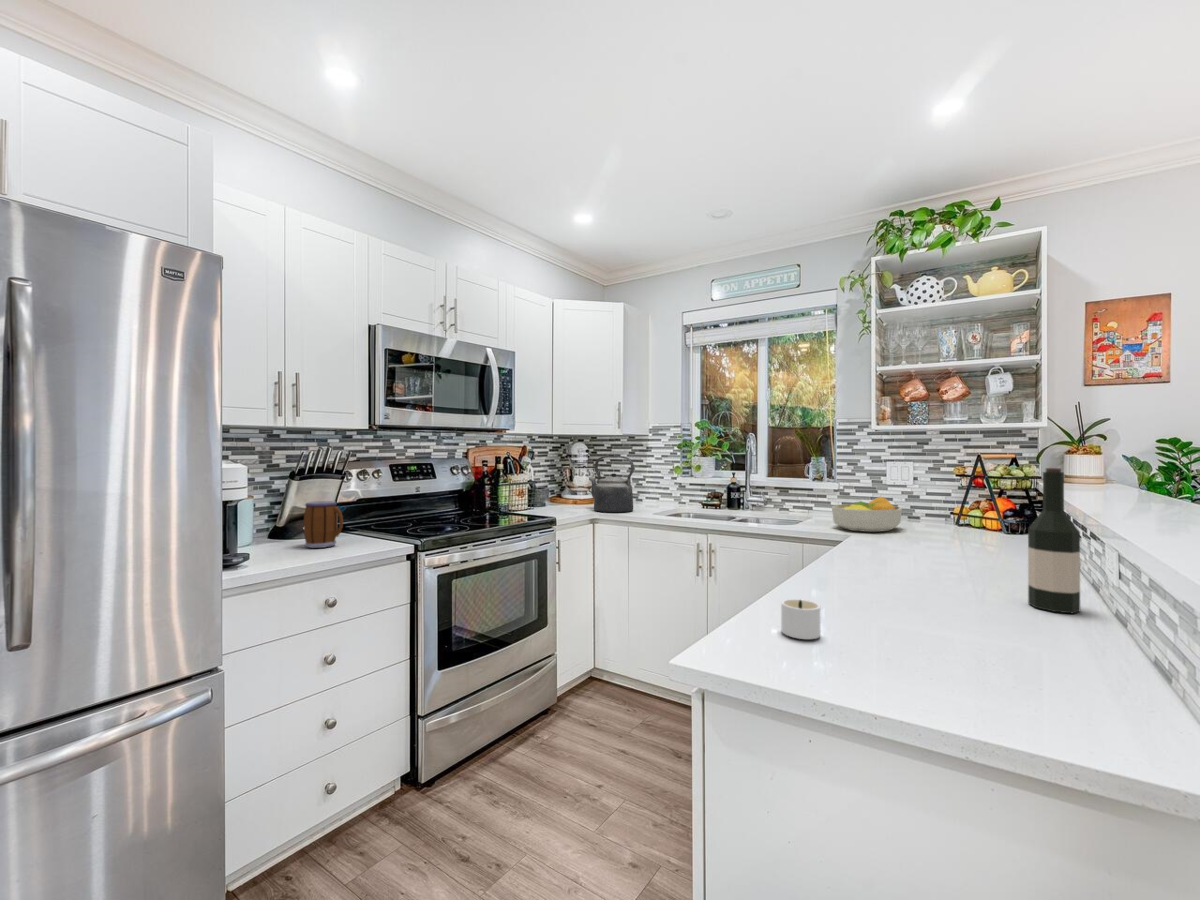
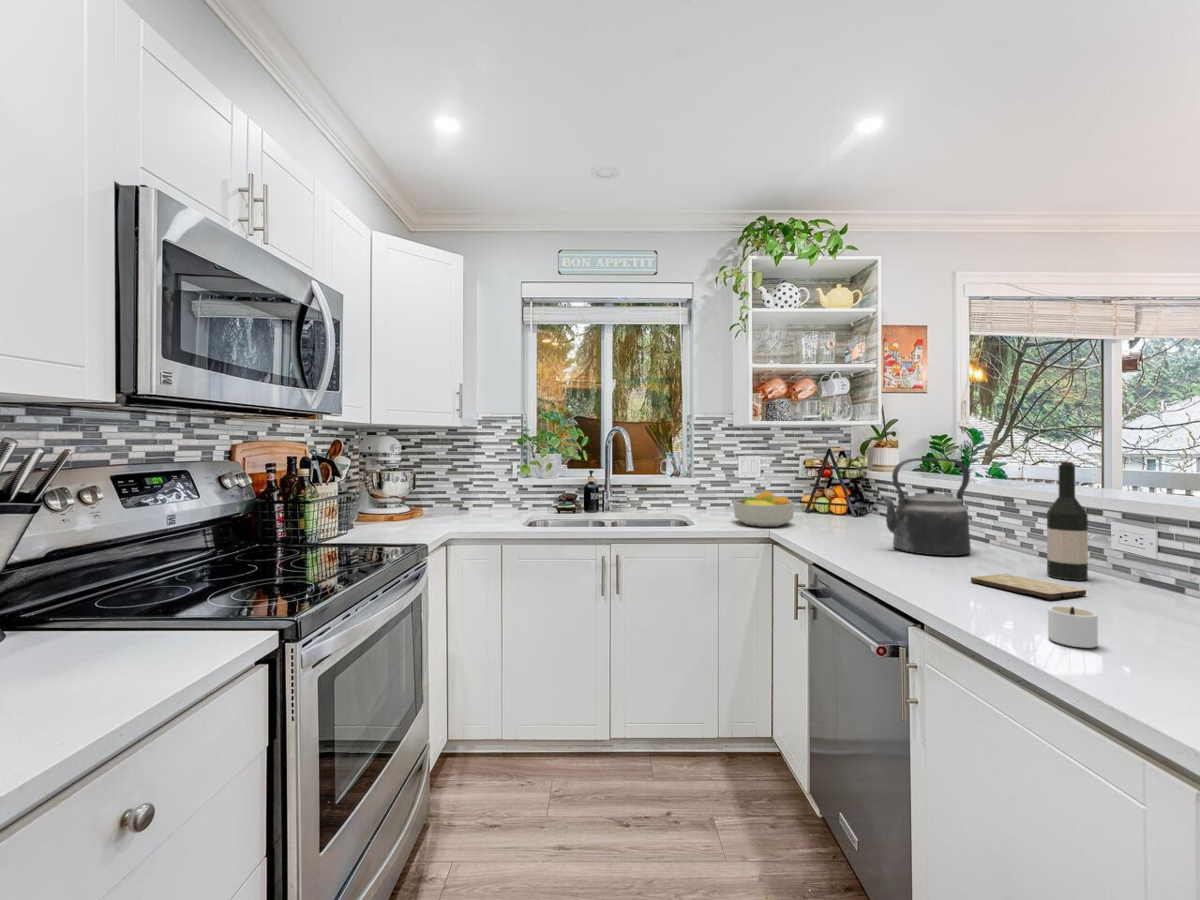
kettle: present [589,456,634,512] -> present [880,458,971,556]
mug: present [304,501,343,548] -> none [79,562,188,678]
cutting board: none [896,586,995,619] -> present [971,574,1086,600]

